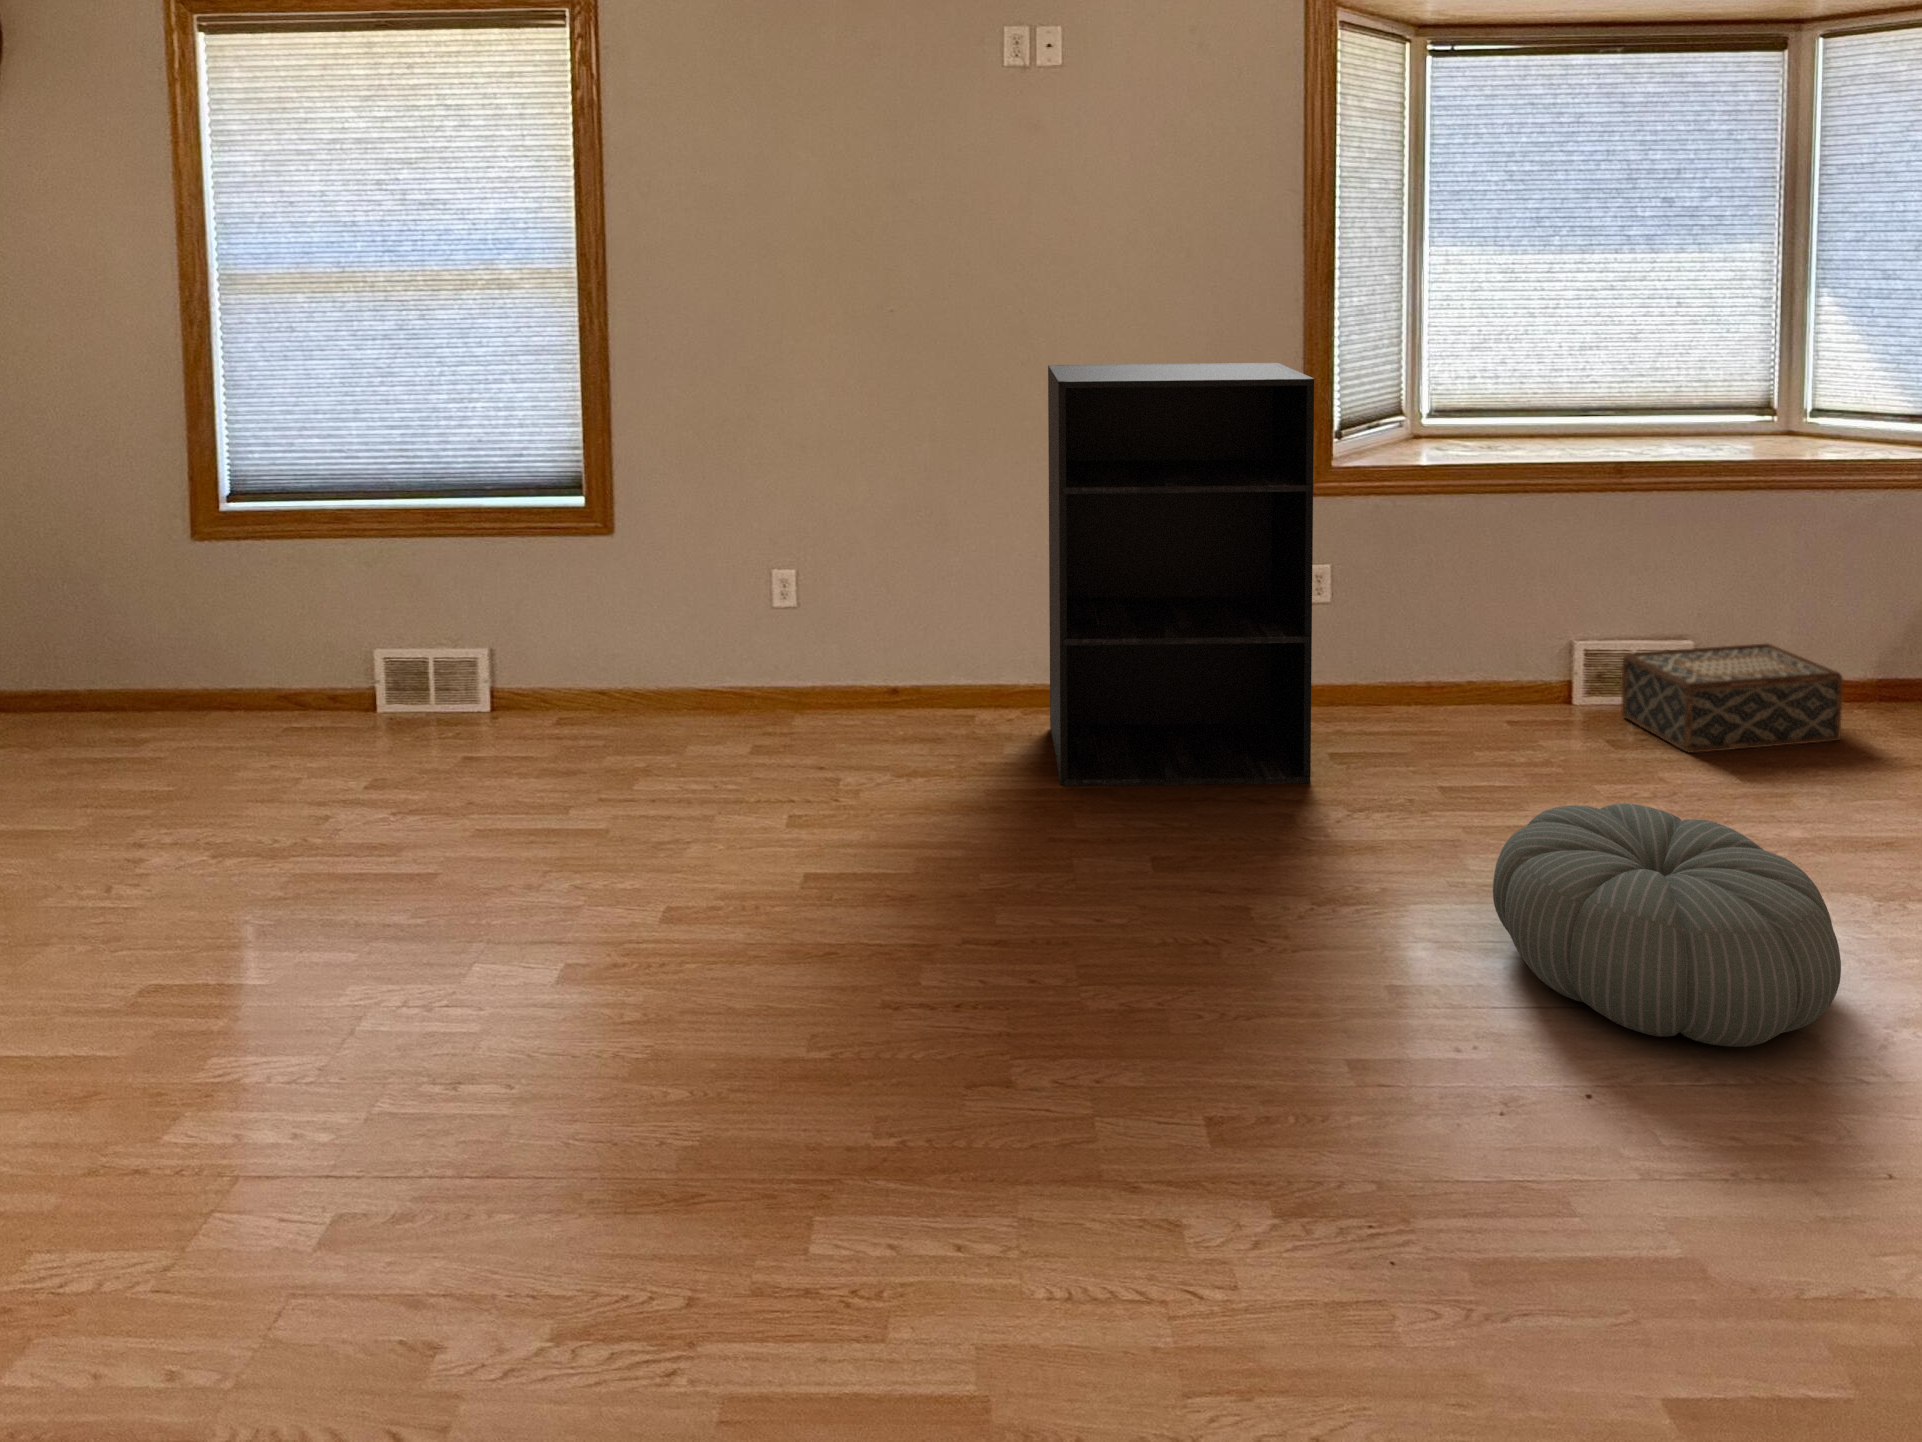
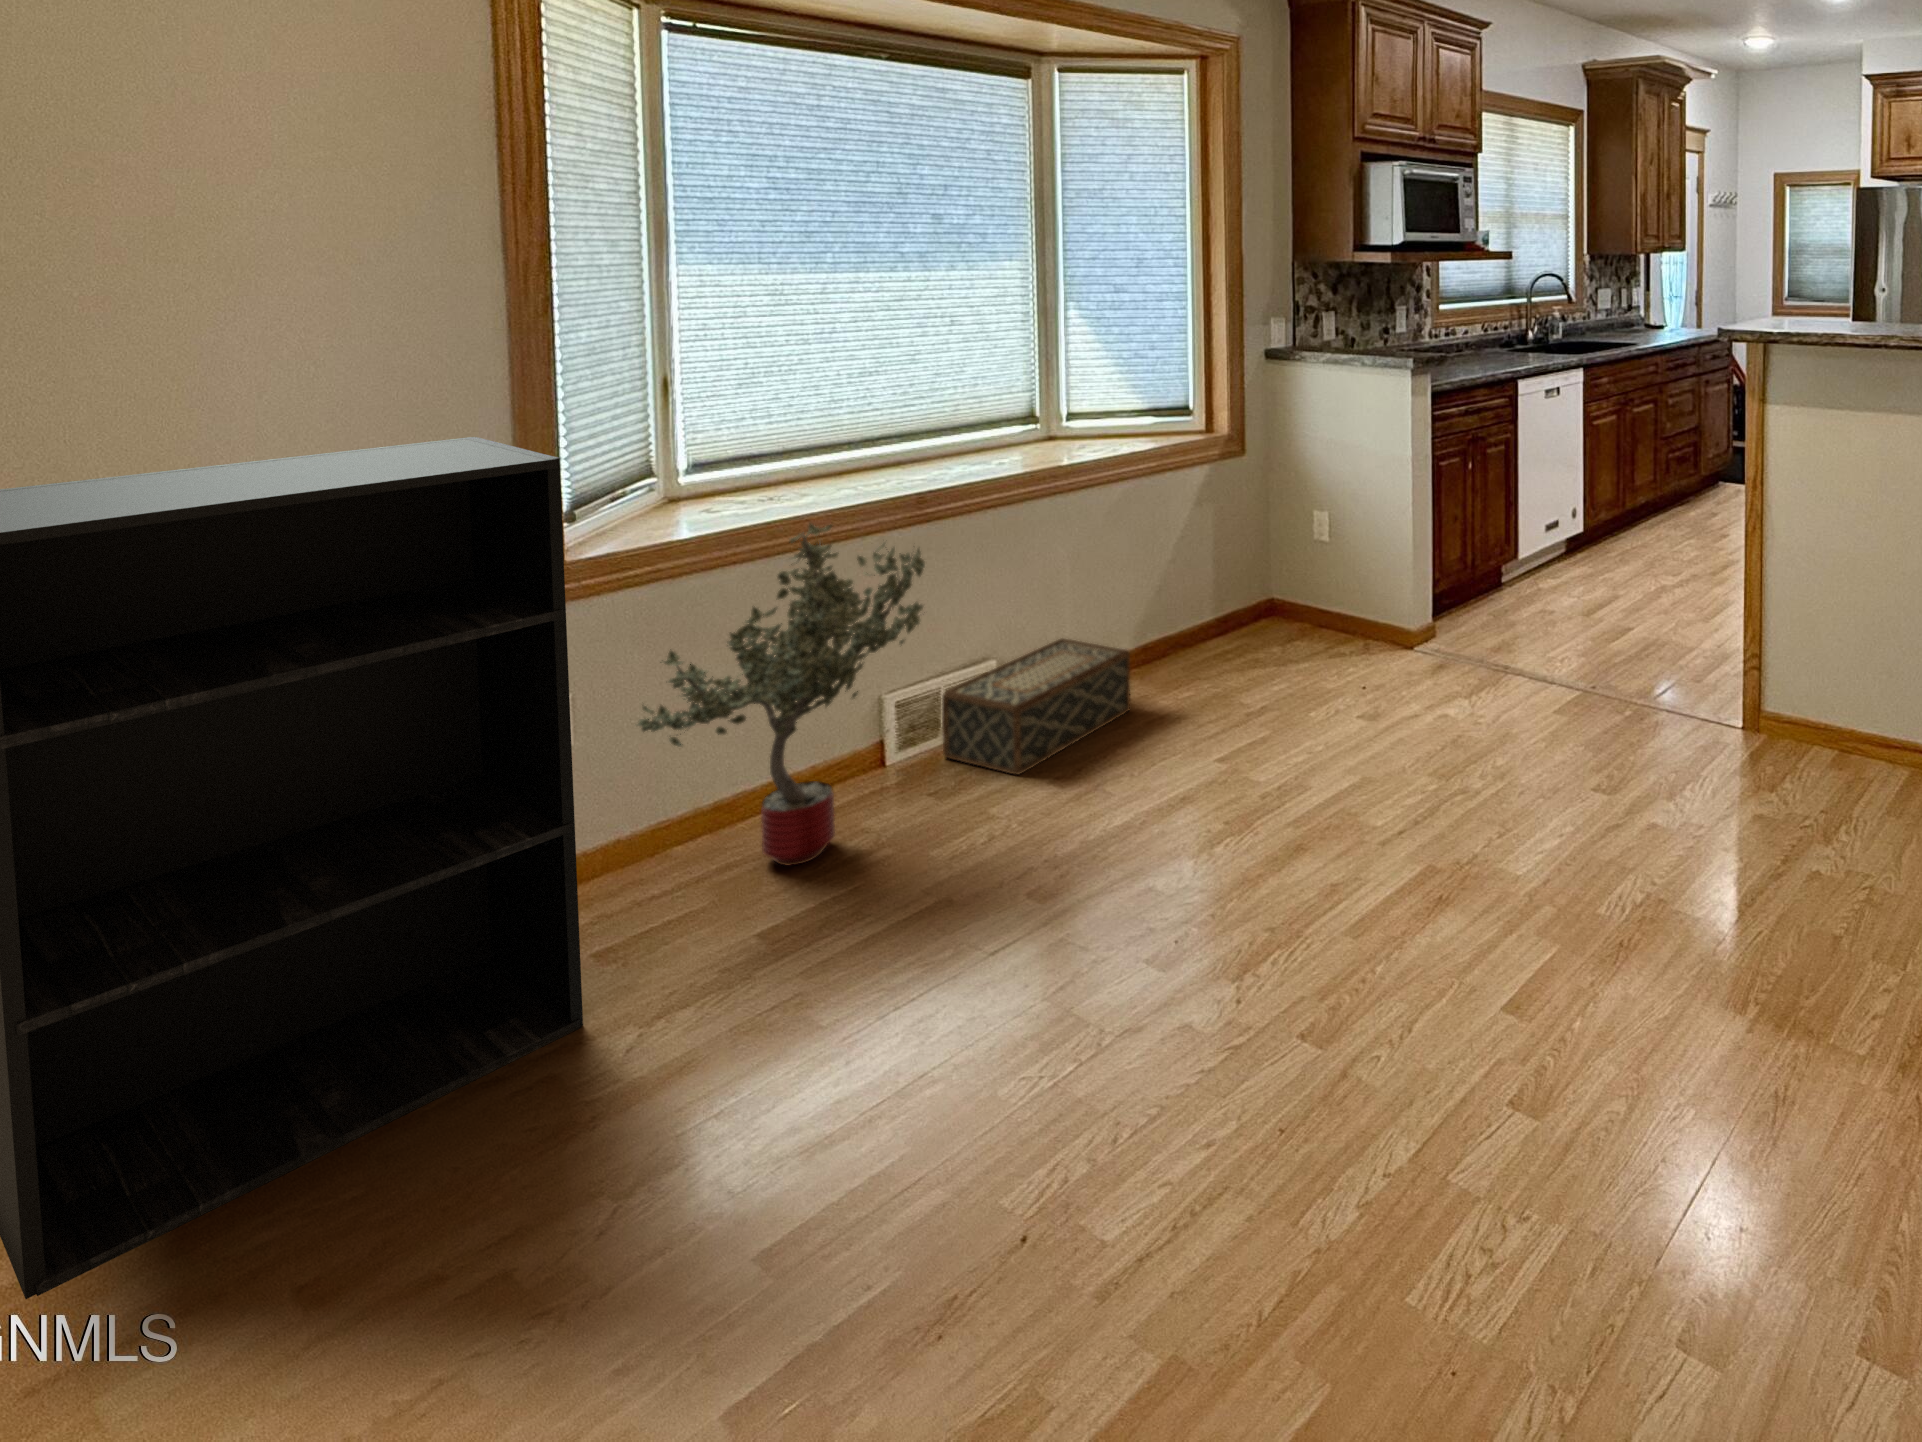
potted tree: none [1362,465,1600,748] -> present [638,523,925,866]
pouf: present [1493,803,1841,1047] -> none [909,866,1260,1165]

